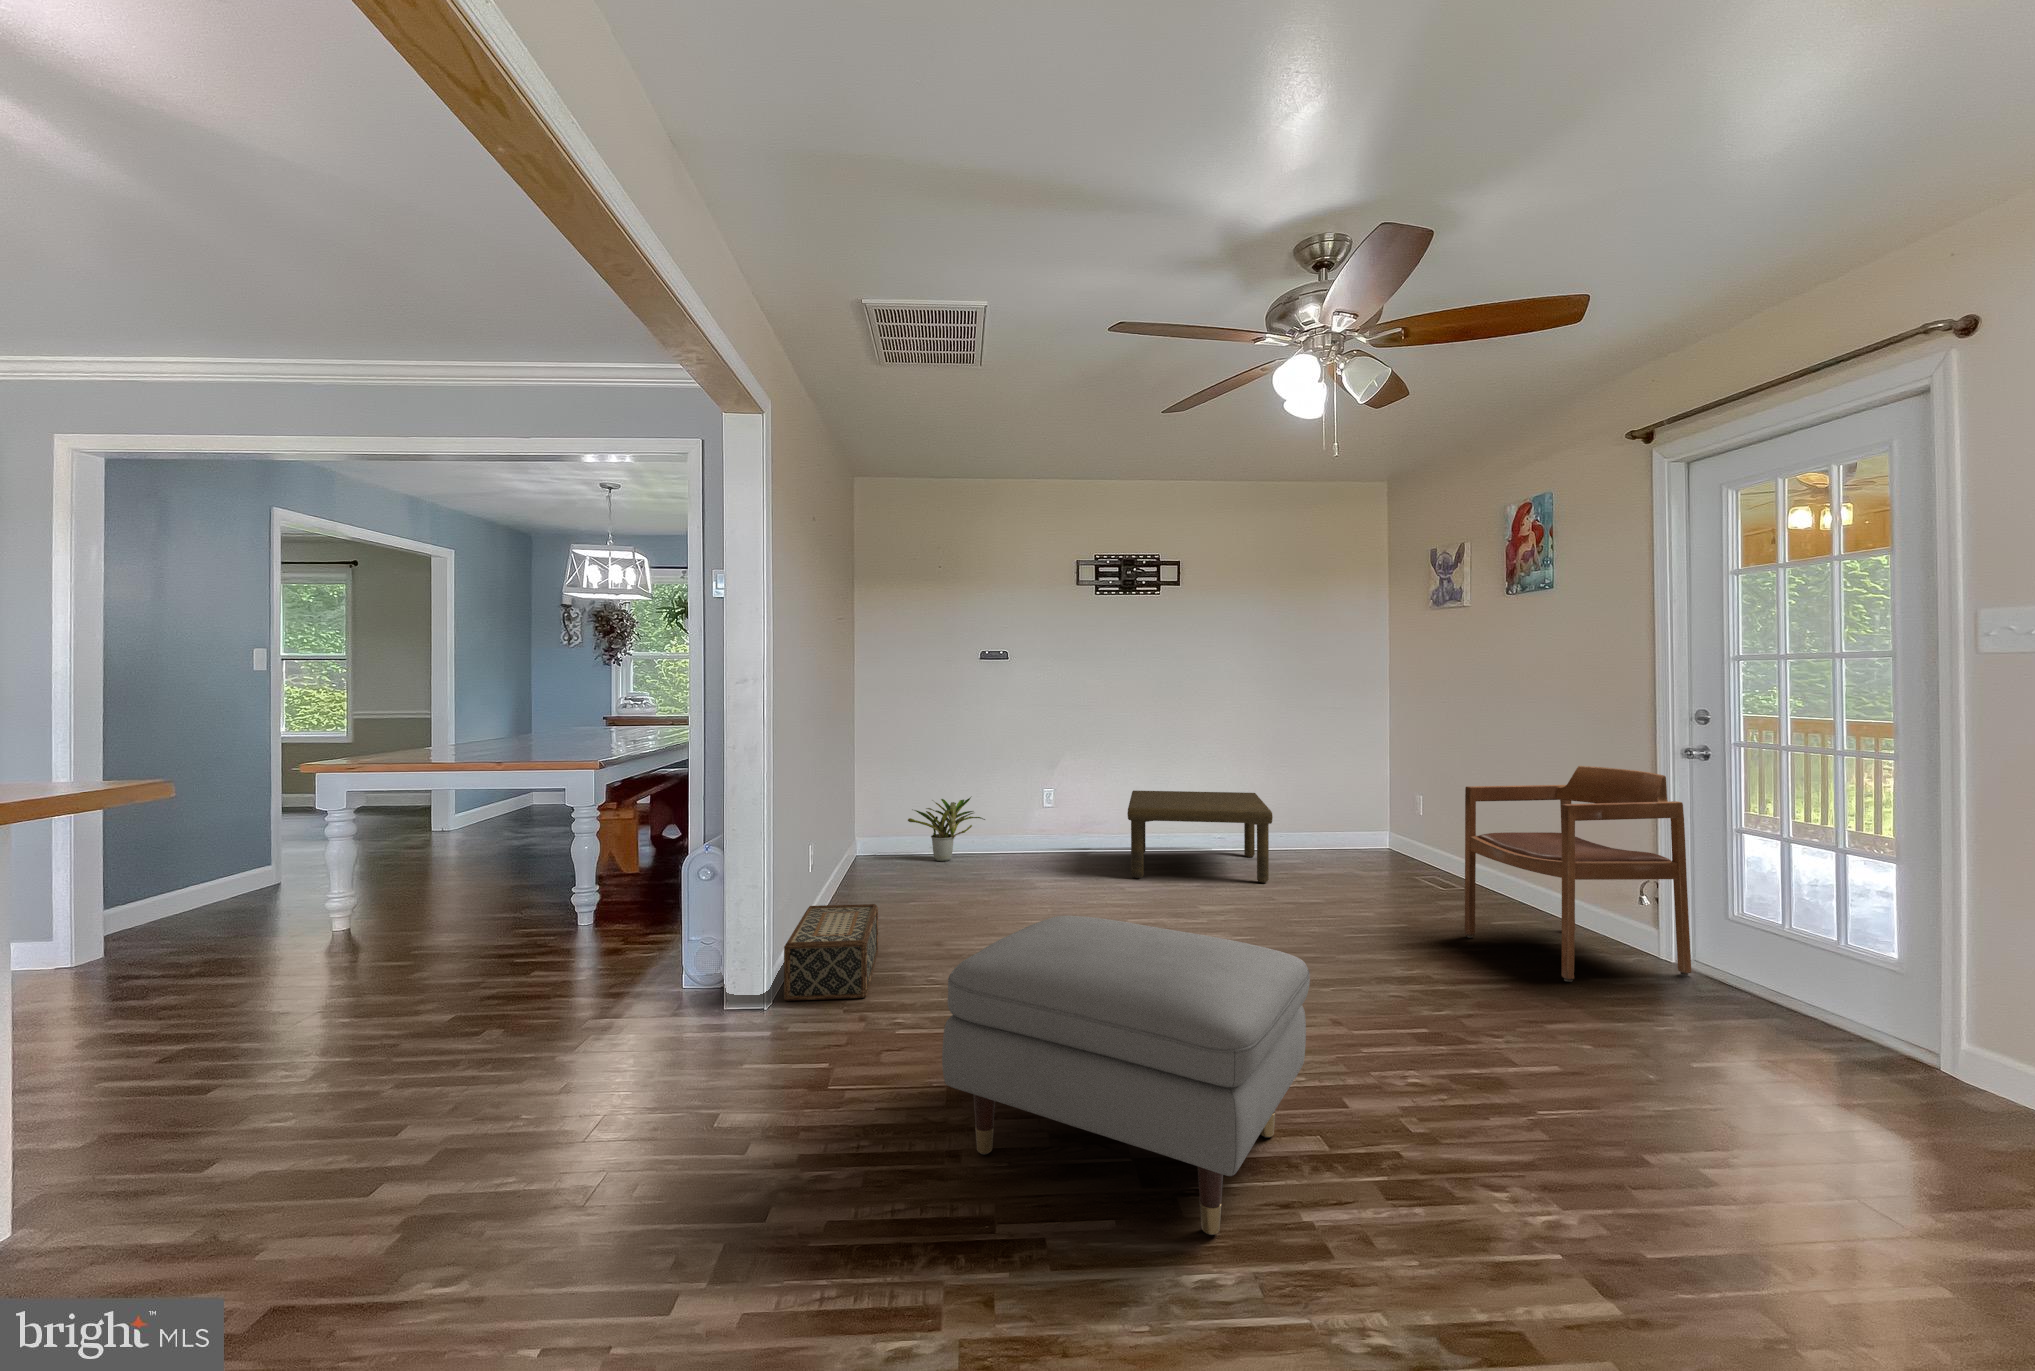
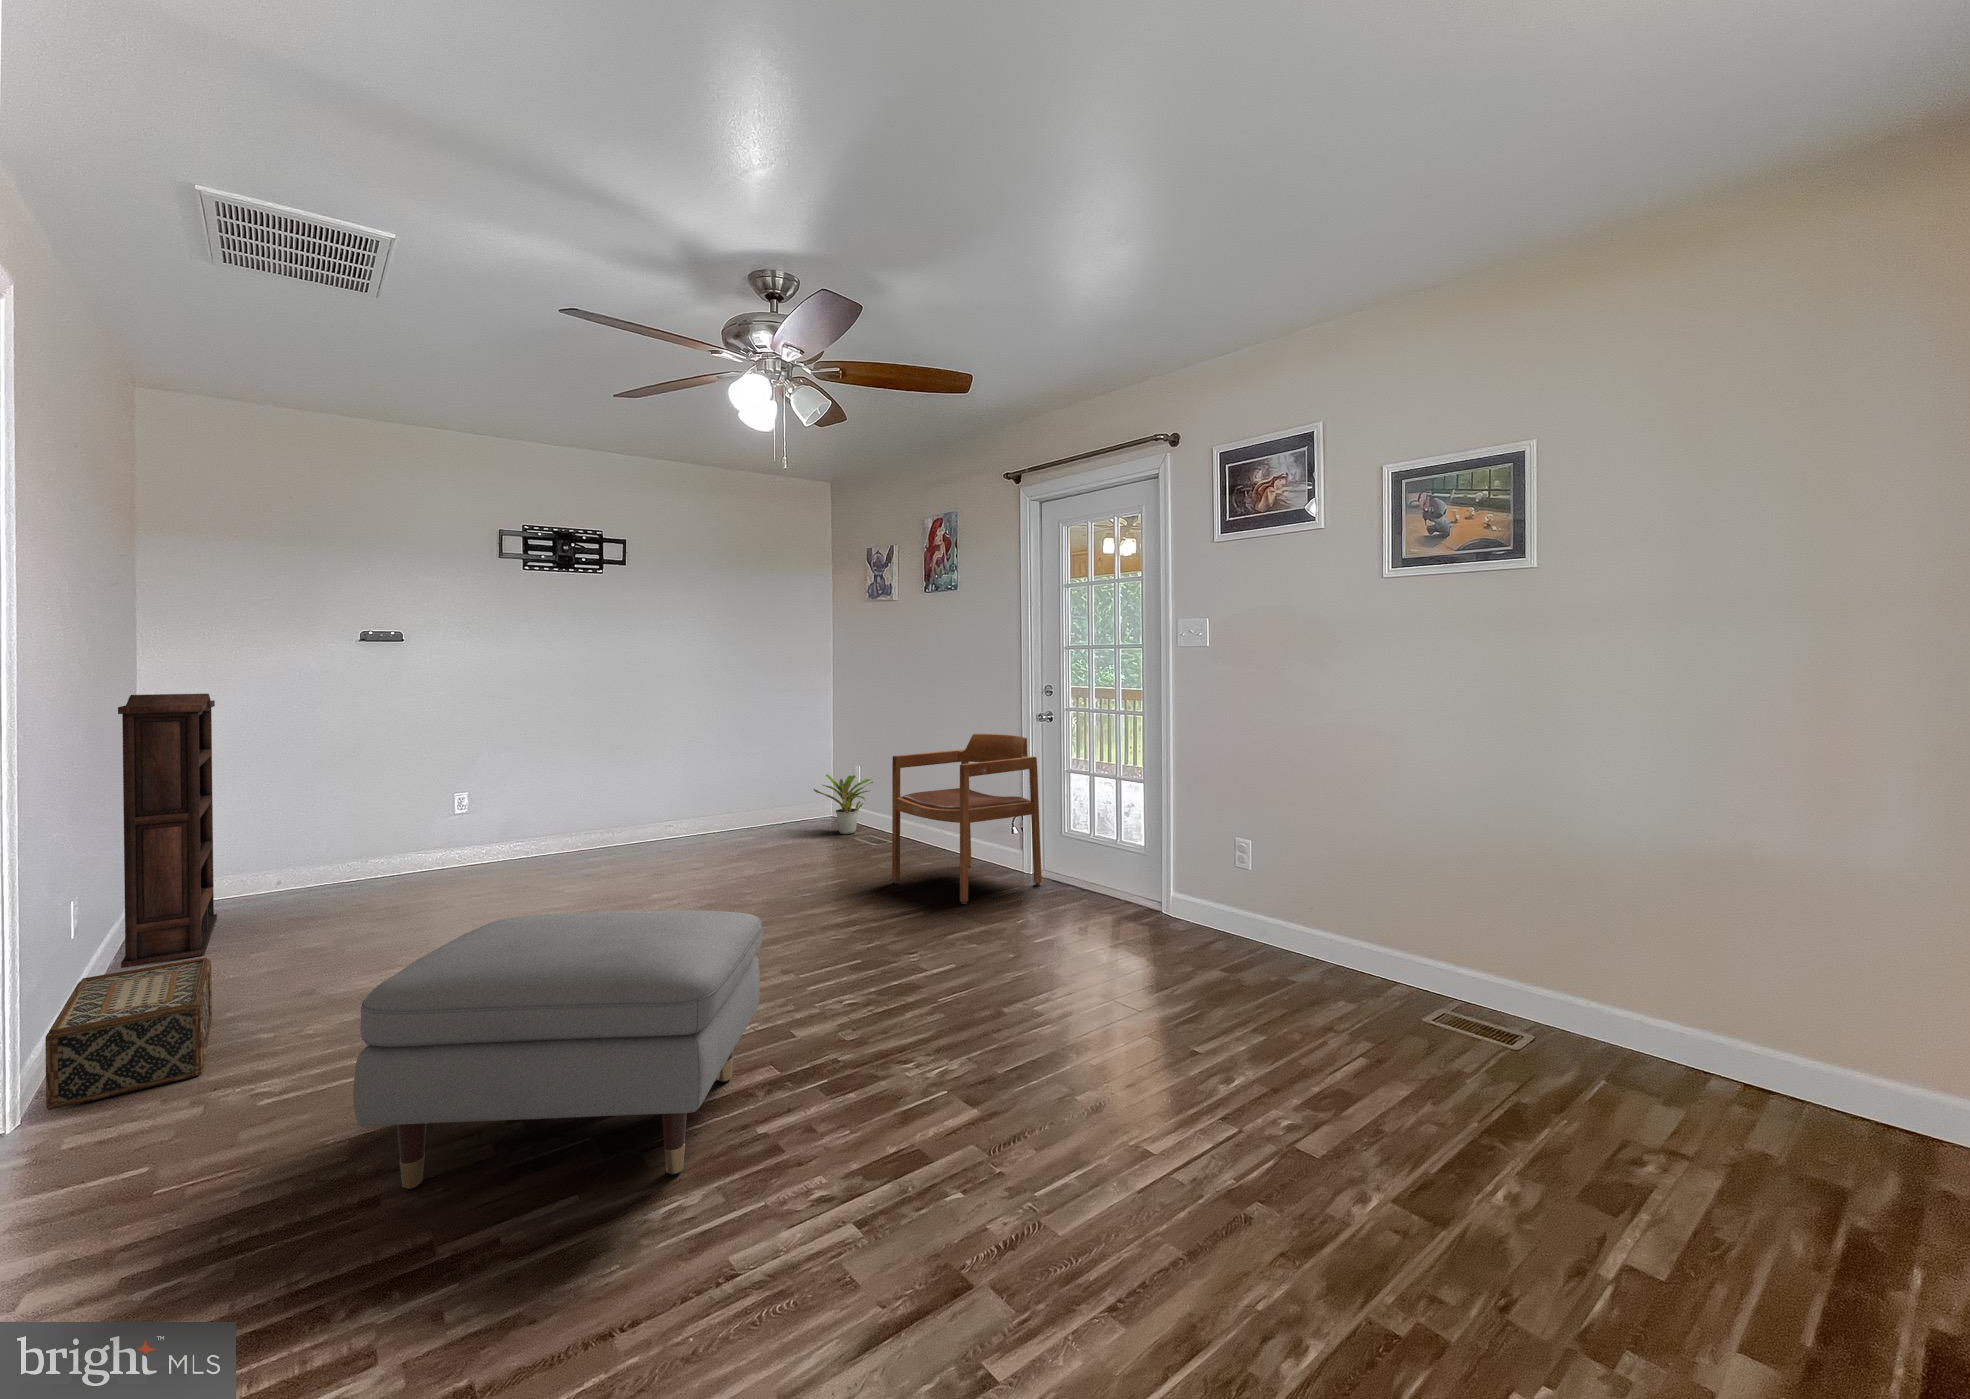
bookshelf: none [837,701,892,900] -> present [118,694,217,968]
coffee table: present [1127,791,1273,883] -> none [567,777,726,878]
potted plant: present [908,797,985,861] -> present [814,774,873,834]

